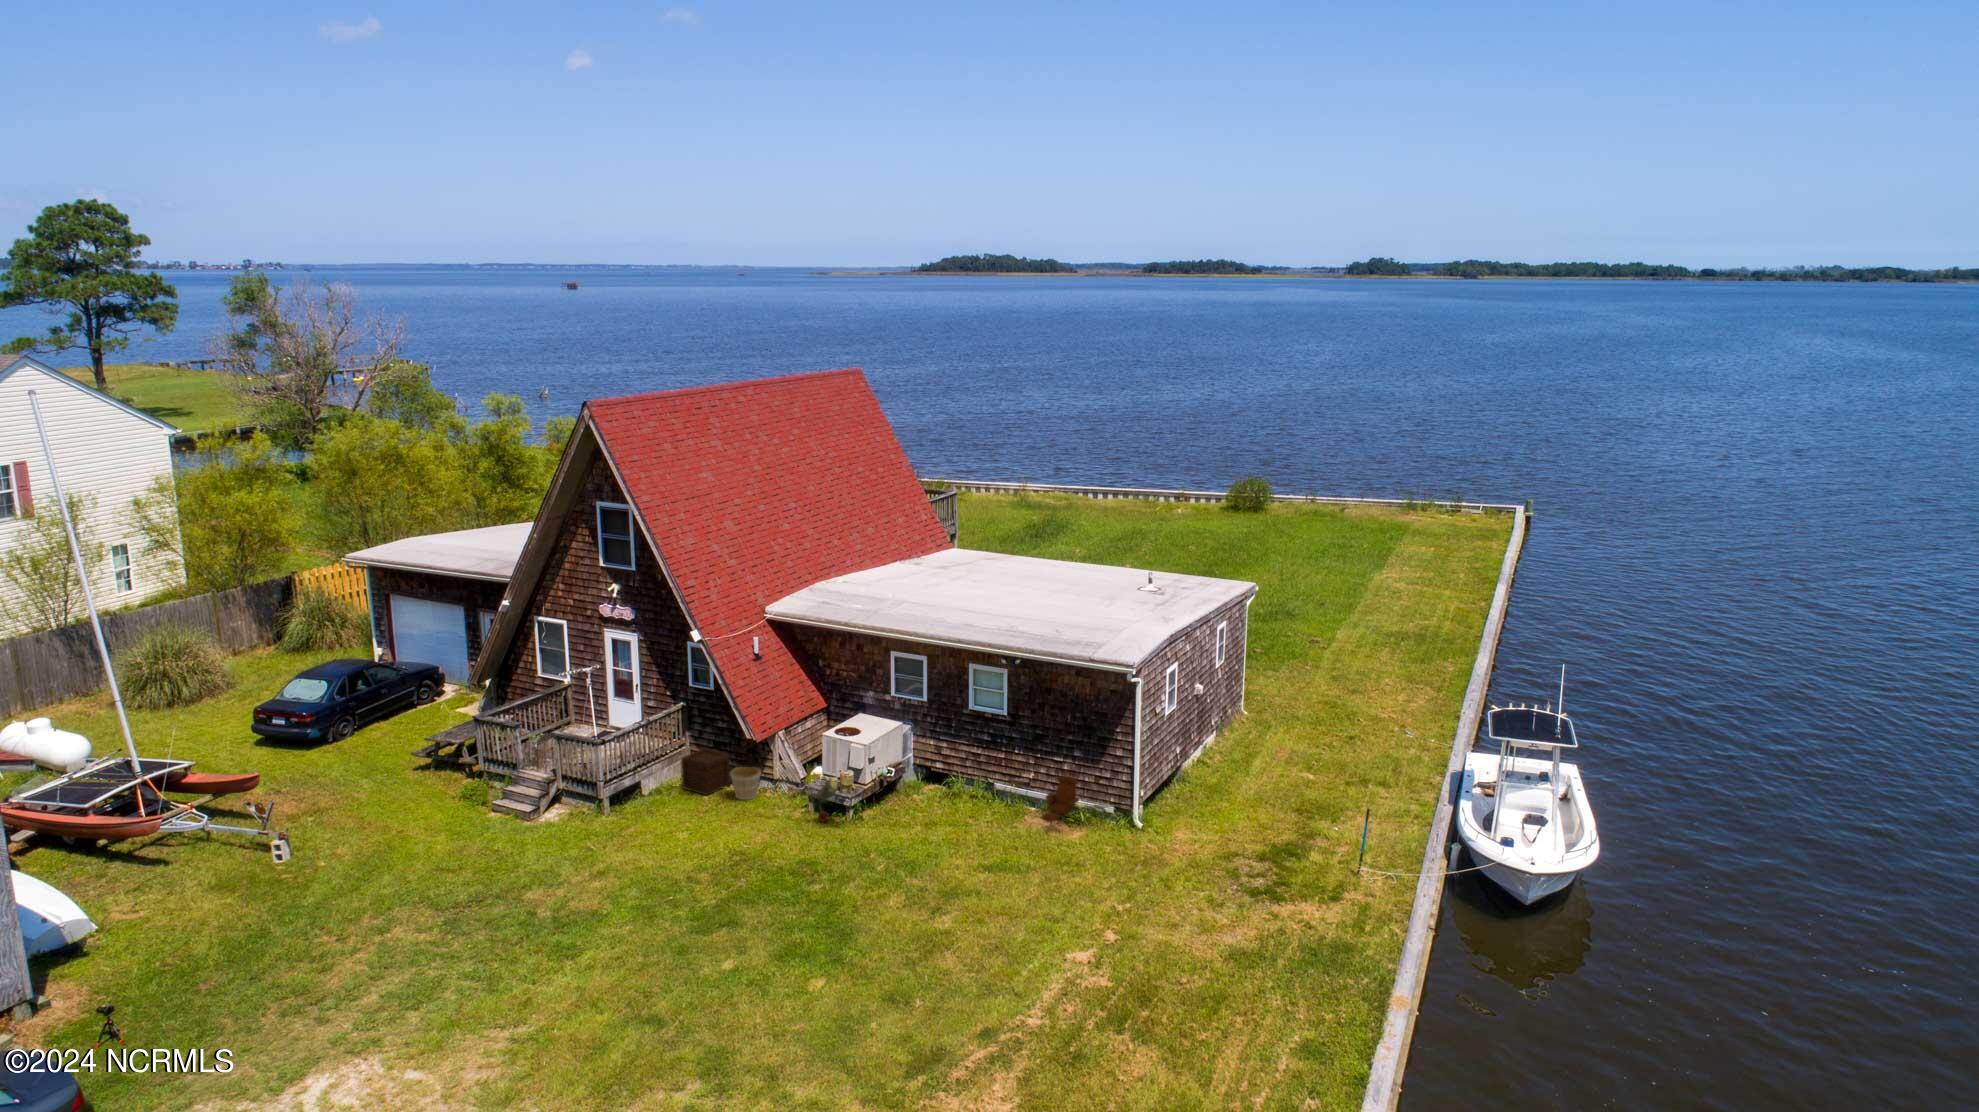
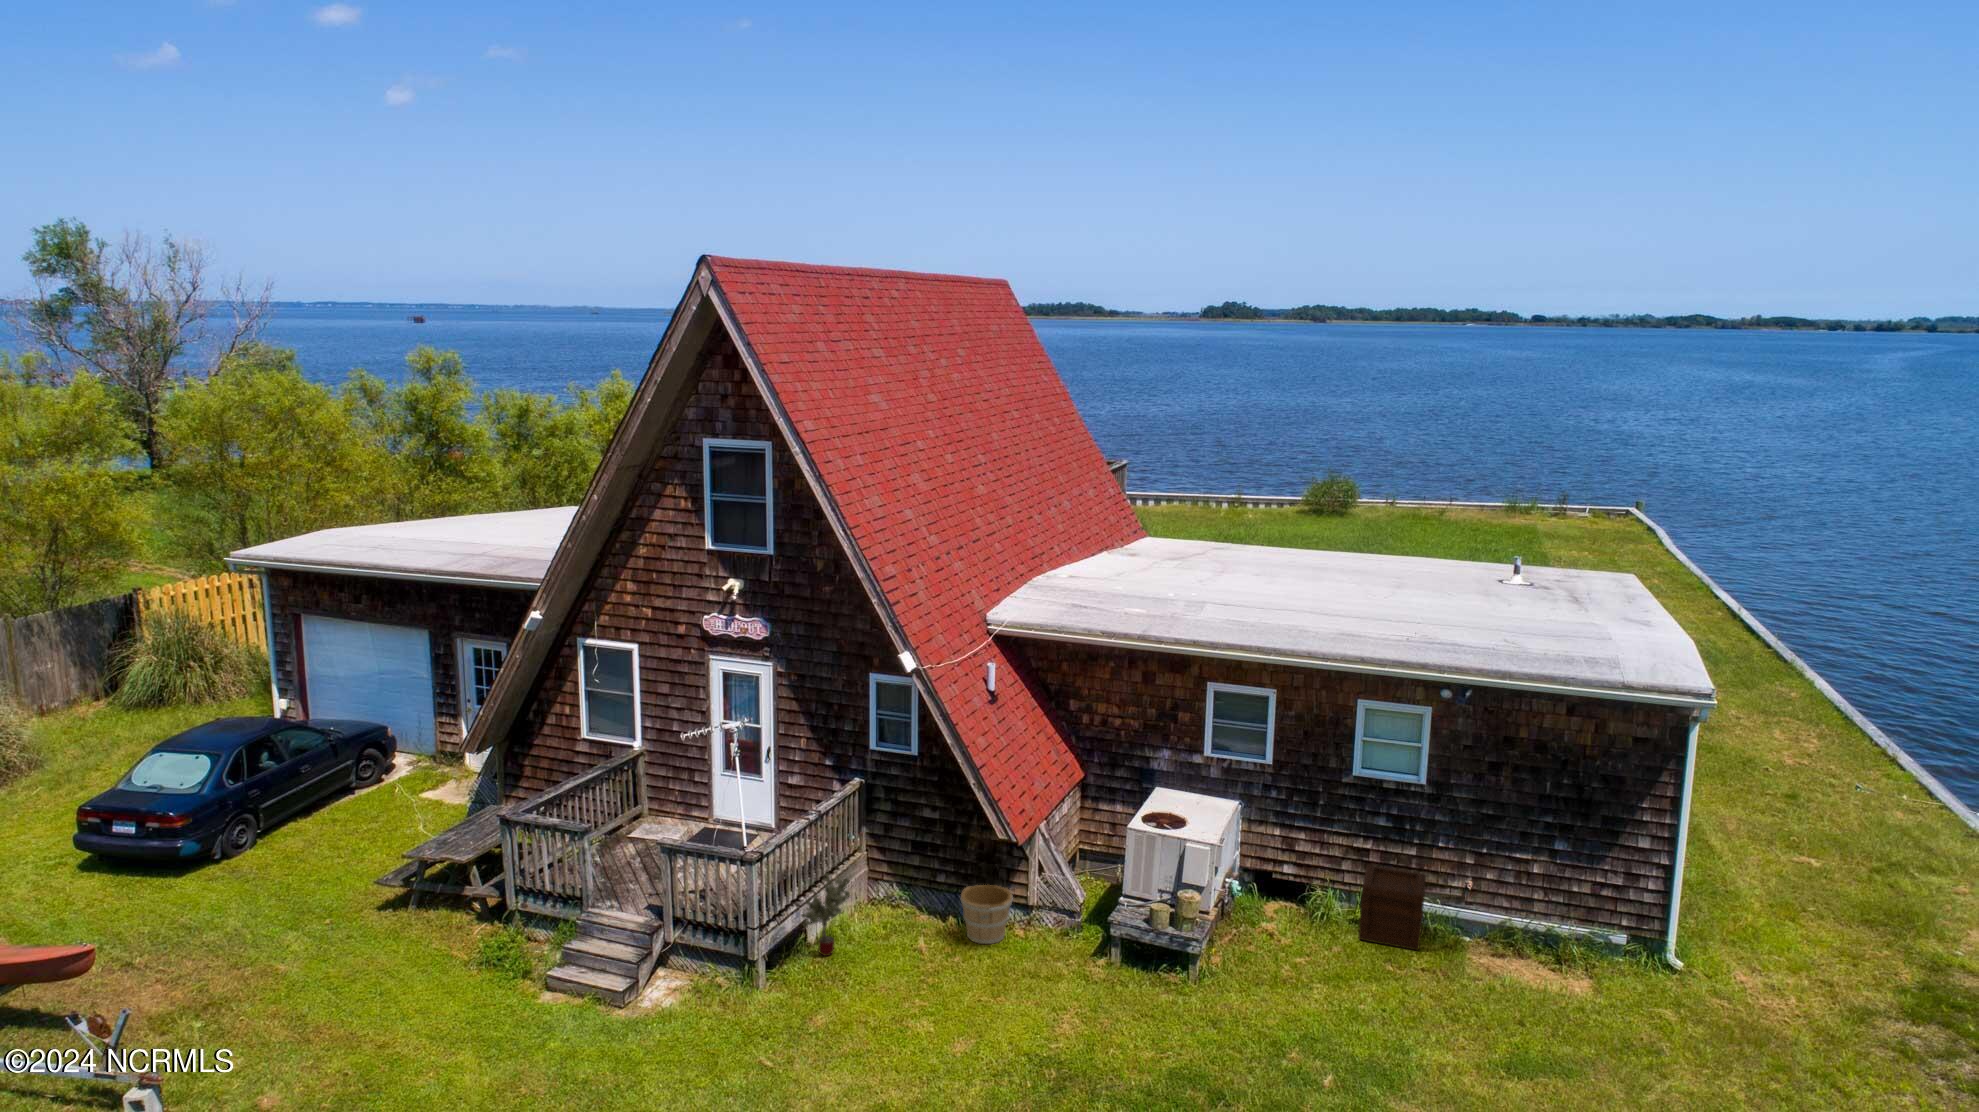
wooden crate: present [681,748,730,795] -> present [1358,865,1426,951]
potted tree: present [806,776,839,822] -> present [801,874,850,956]
lounge chair: present [1043,776,1079,833] -> none [1514,883,1577,989]

